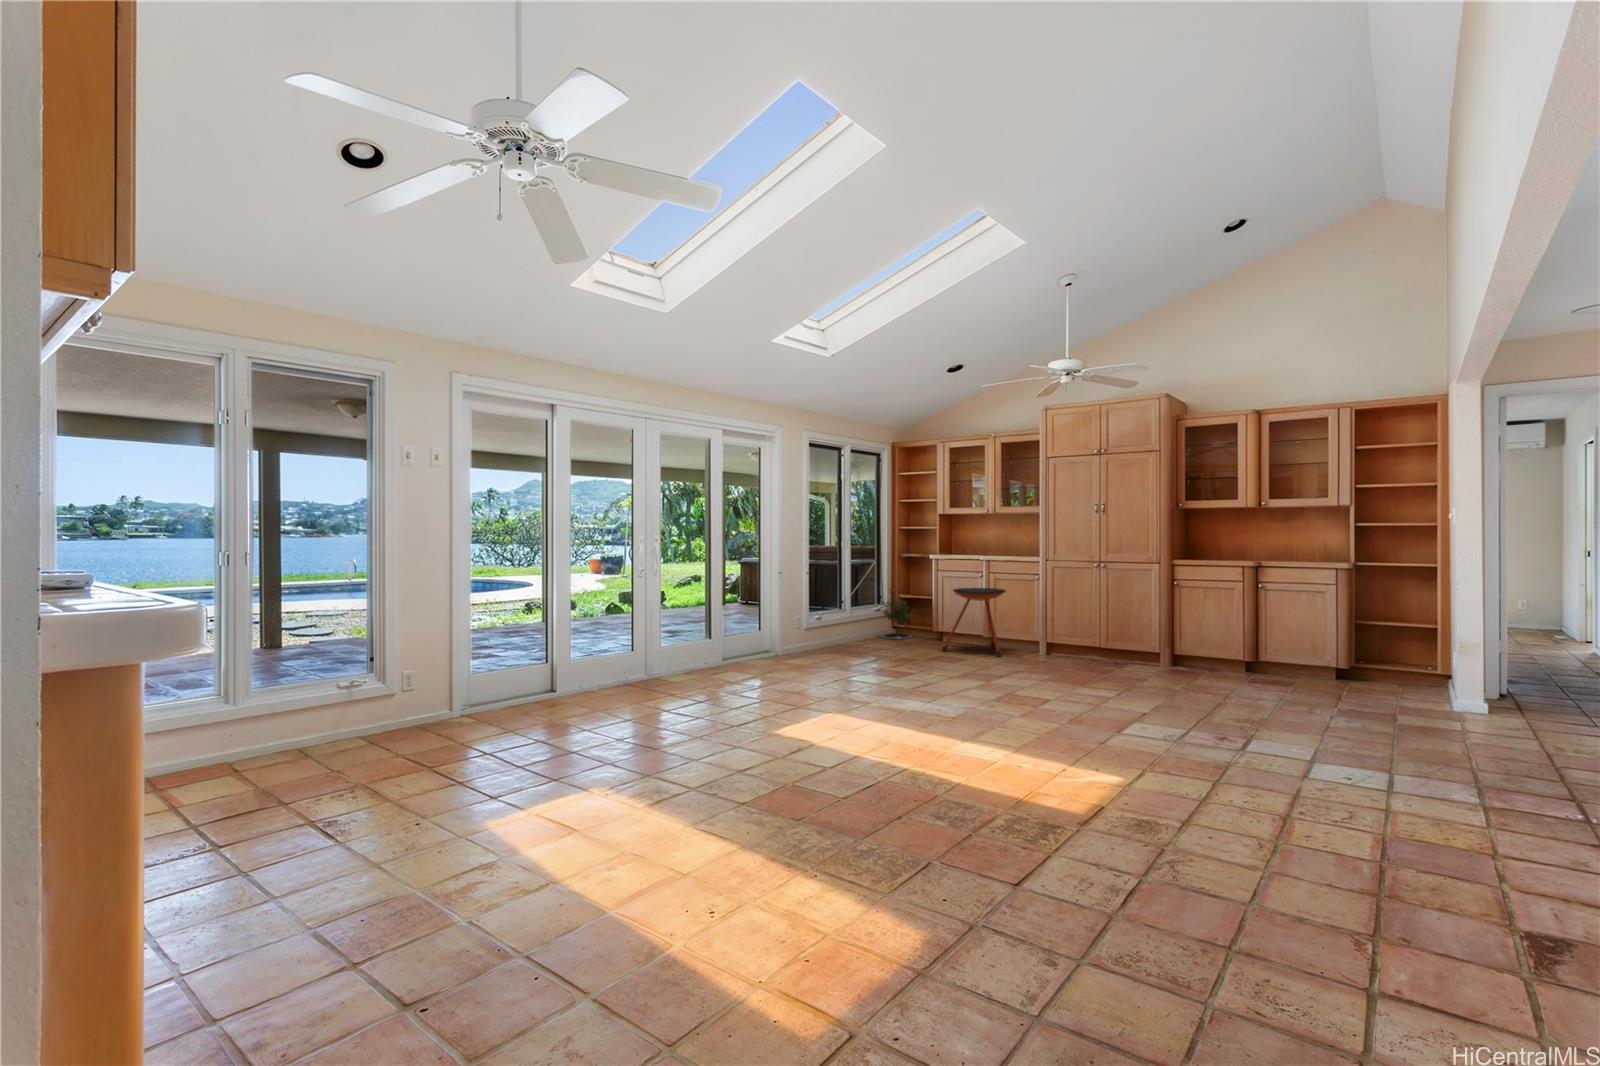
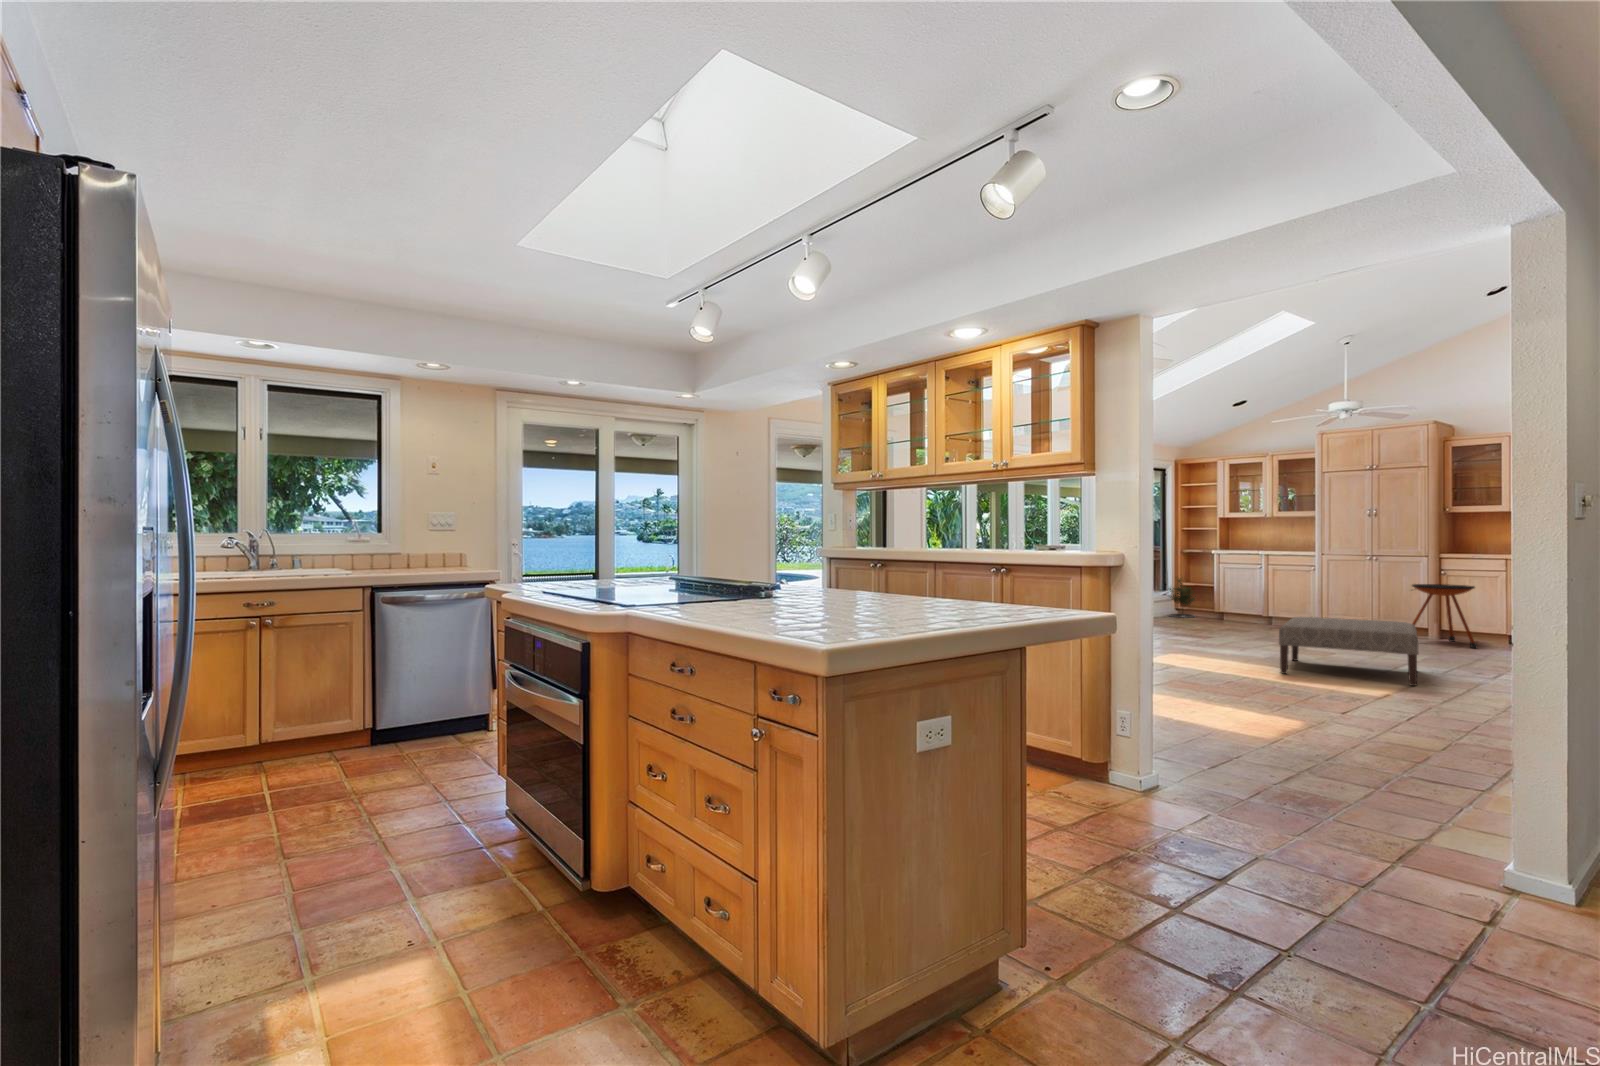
side table: present [941,588,1006,657] -> present [1412,584,1477,648]
ottoman: none [962,659,1151,782] -> present [1279,617,1419,686]

